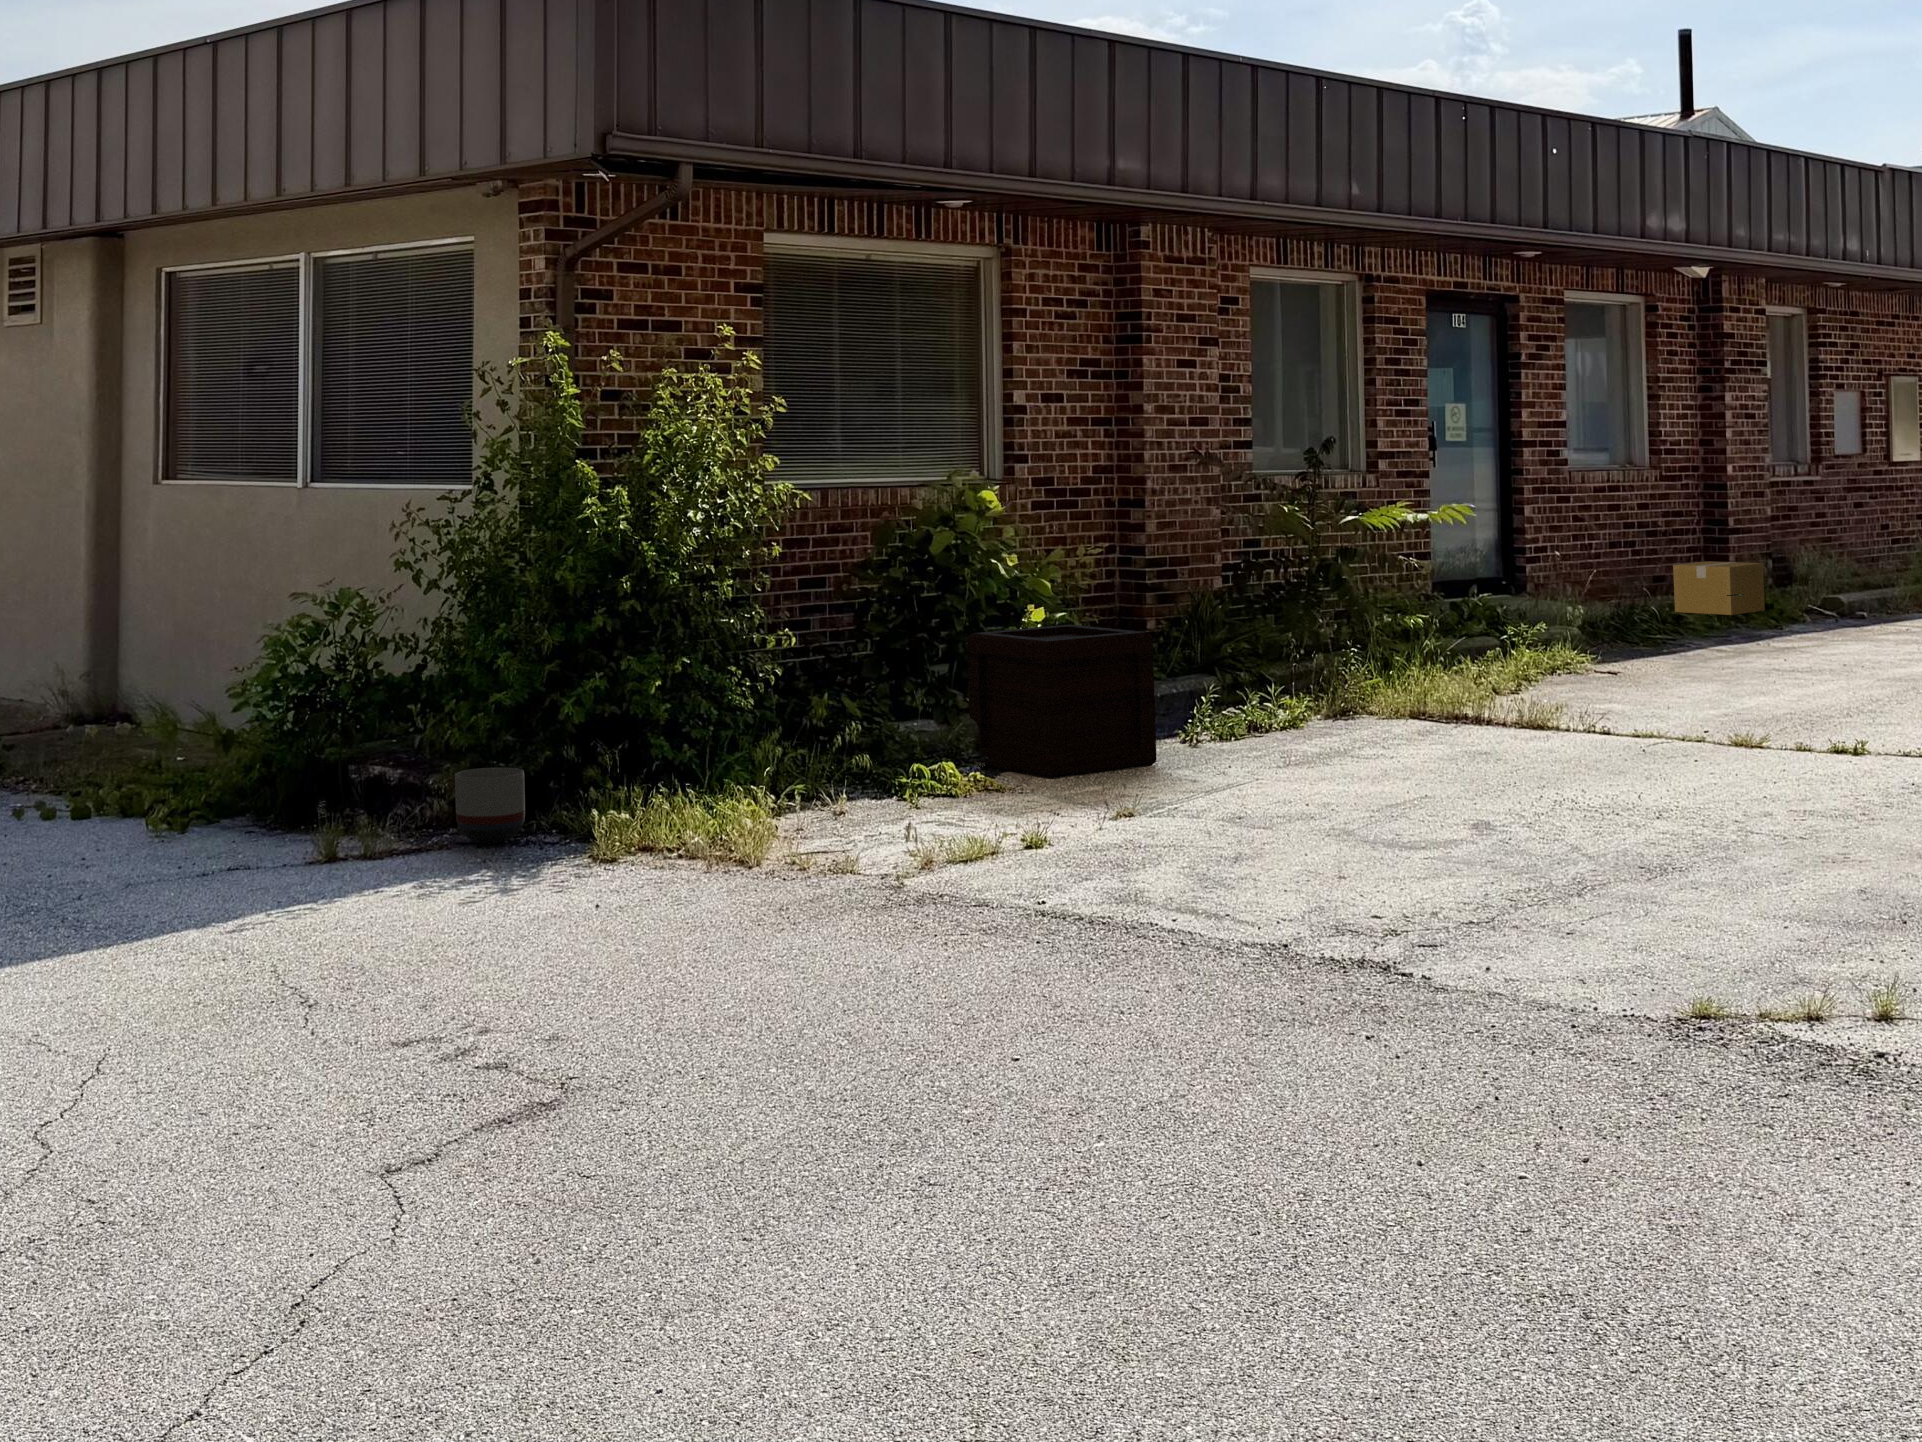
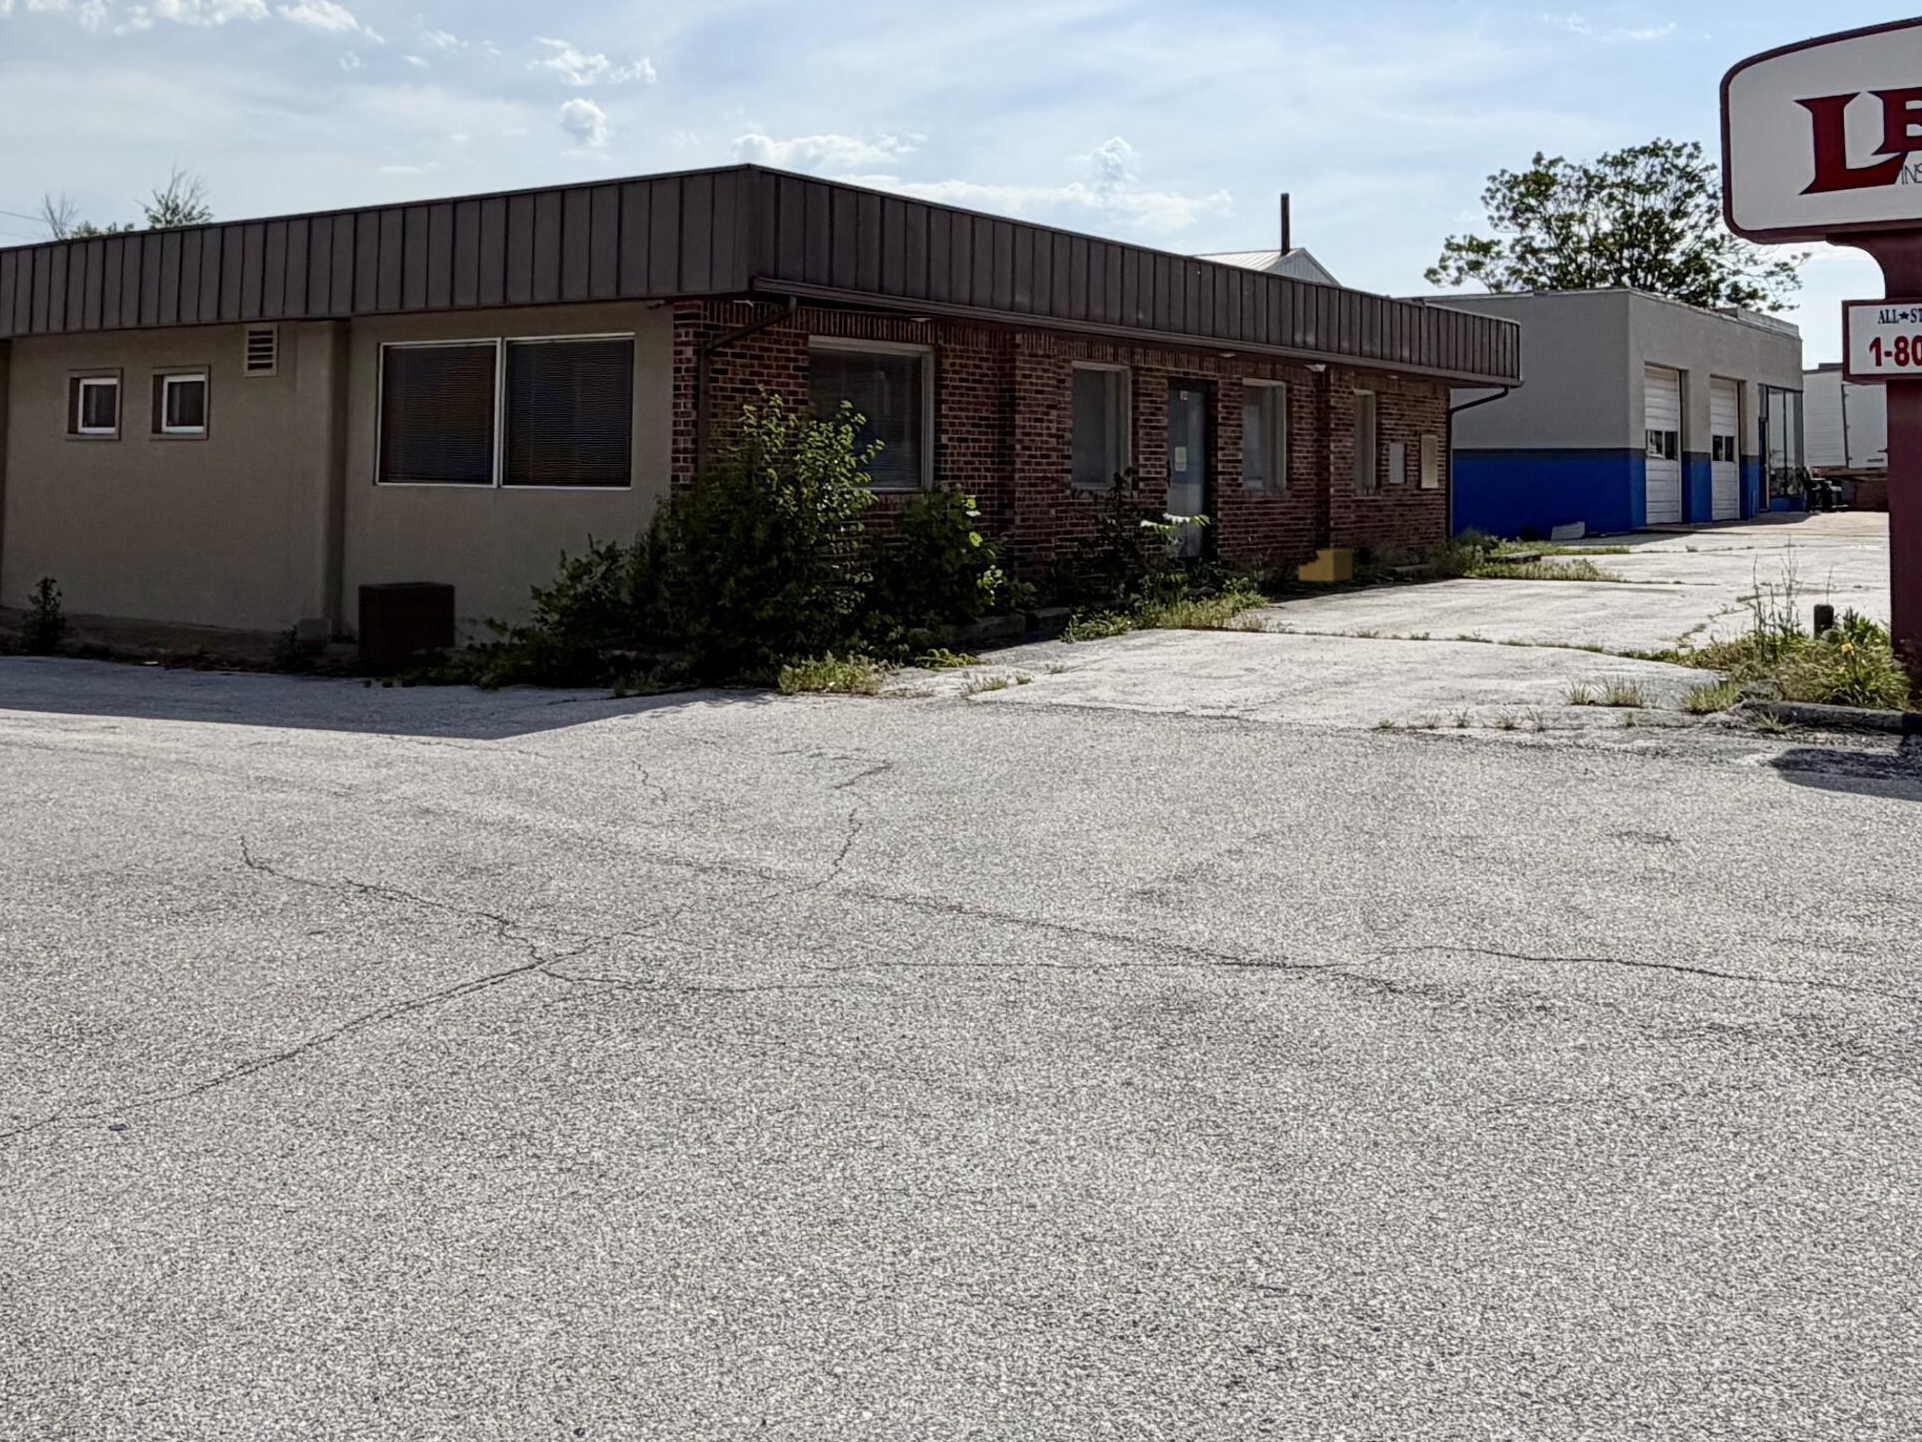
wooden crate: present [967,625,1157,778] -> present [358,581,456,665]
planter: present [455,768,525,844] -> present [297,618,331,652]

